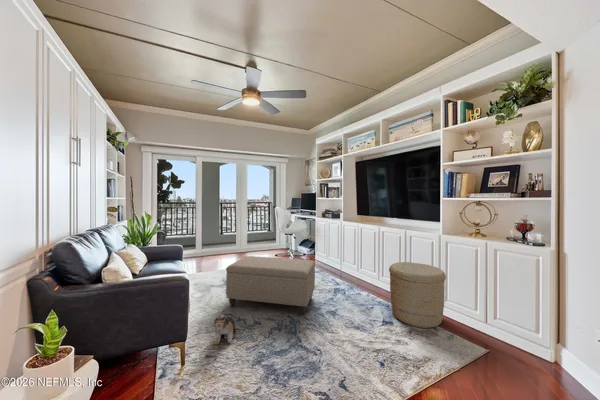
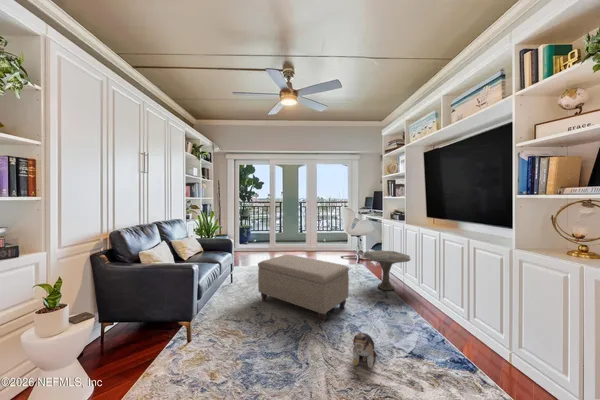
side table: none [312,245,353,279] -> present [363,250,411,290]
basket: present [389,262,446,328] -> none [426,280,509,377]
plush toy: present [212,314,236,344] -> present [351,333,376,368]

